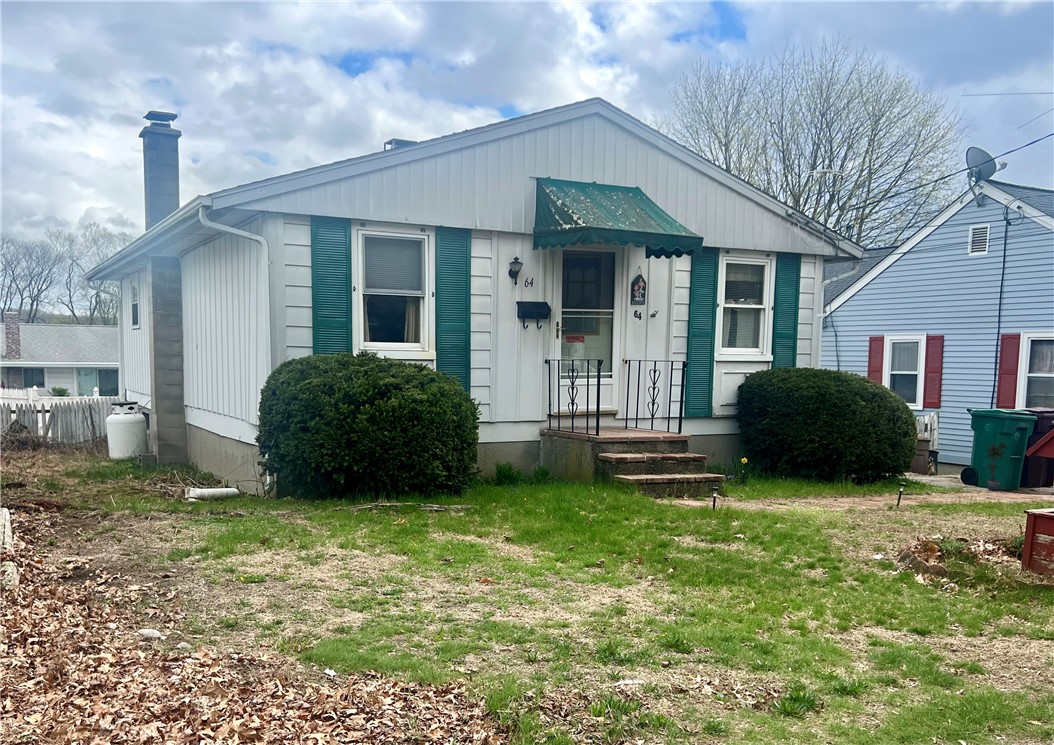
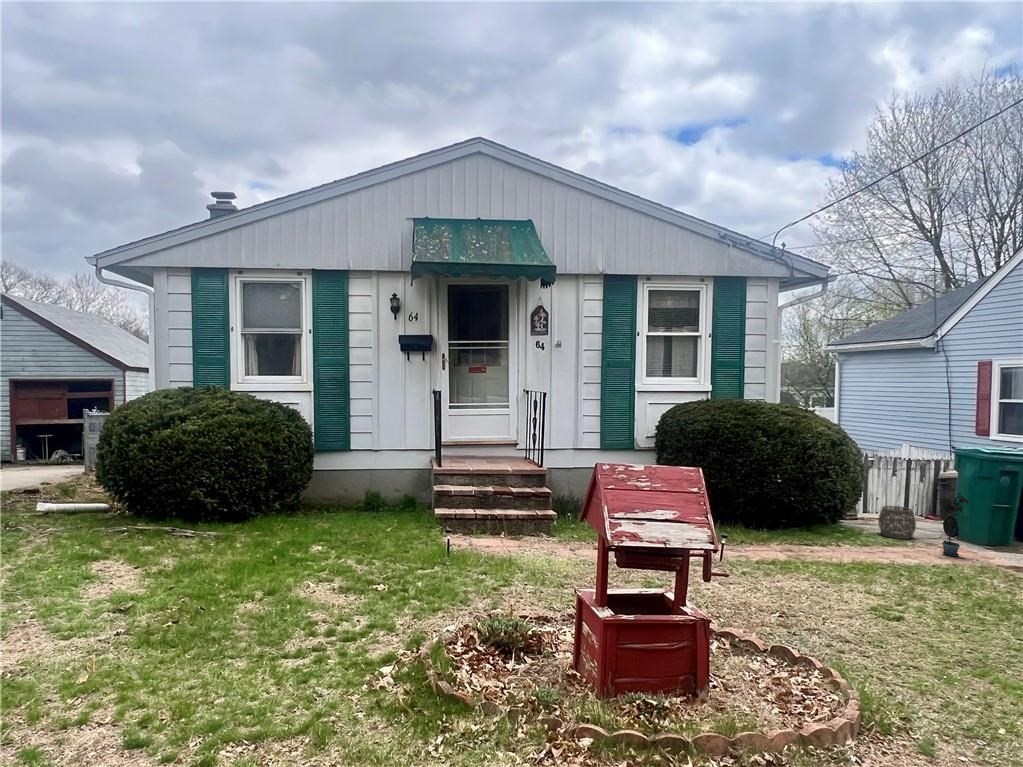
woven basket: none [923,458,953,484] -> present [878,506,916,539]

